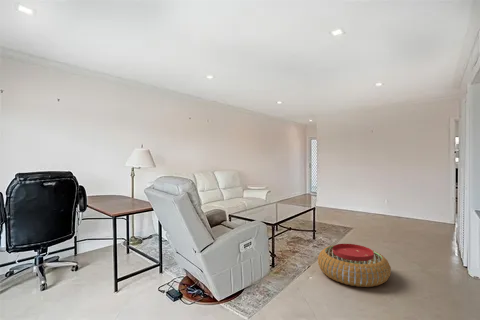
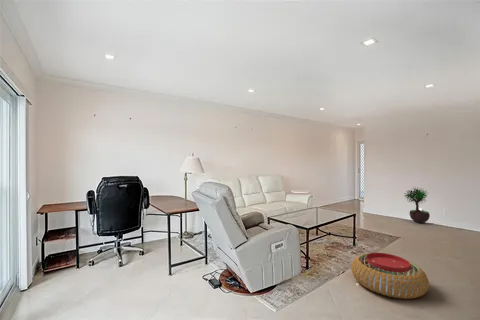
potted tree: none [354,177,377,213] -> present [405,188,430,223]

